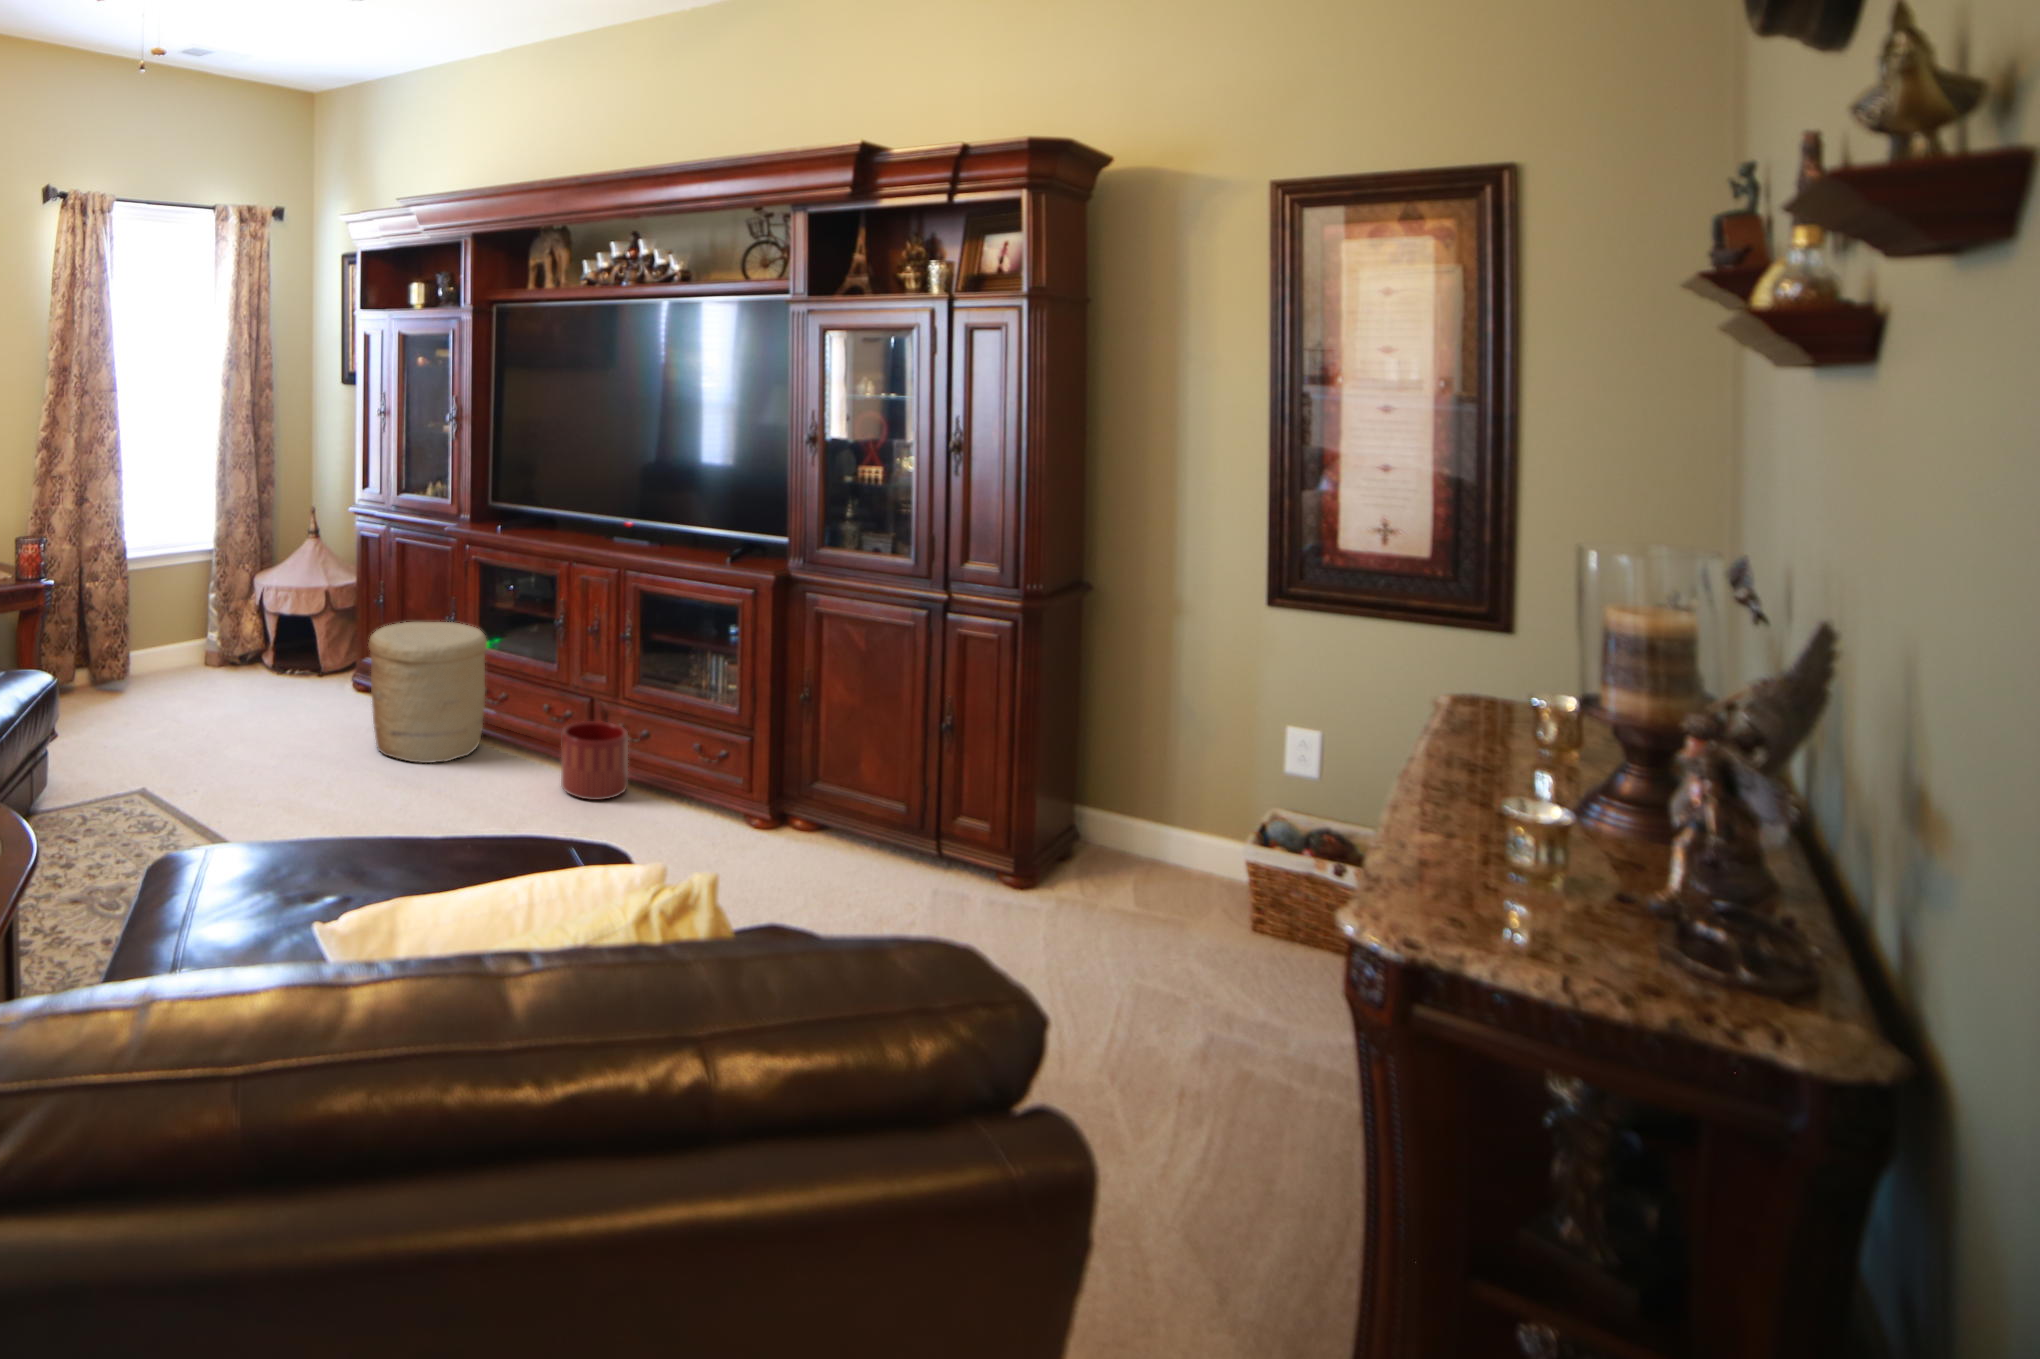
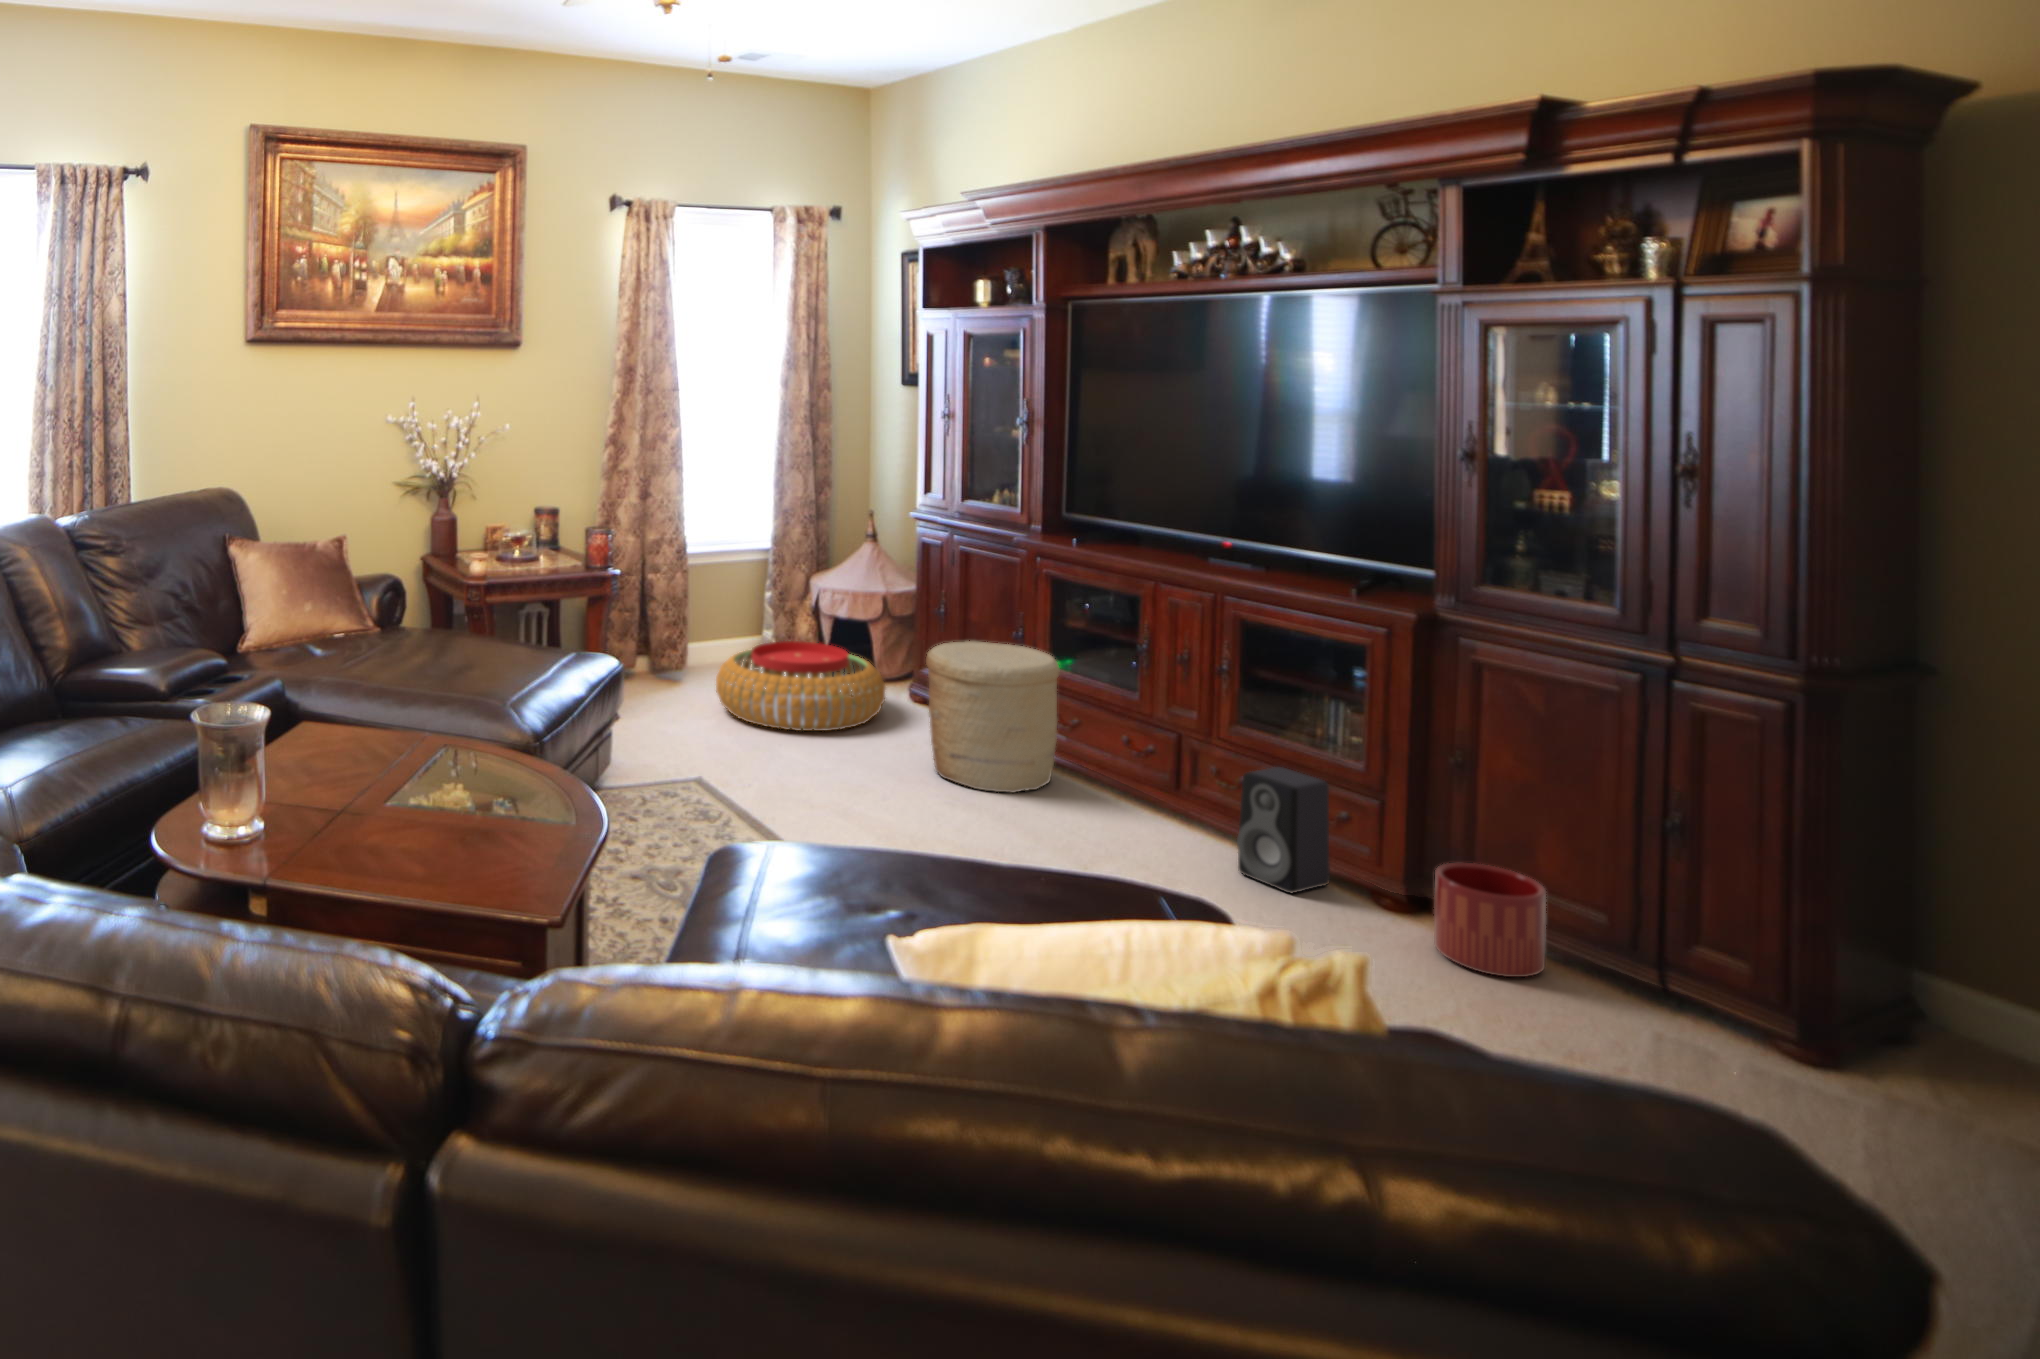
pouf: none [161,635,328,724] -> present [716,641,885,731]
speaker: none [642,713,713,825] -> present [1237,767,1330,893]
planter: present [561,721,628,800] -> present [1434,863,1546,977]

